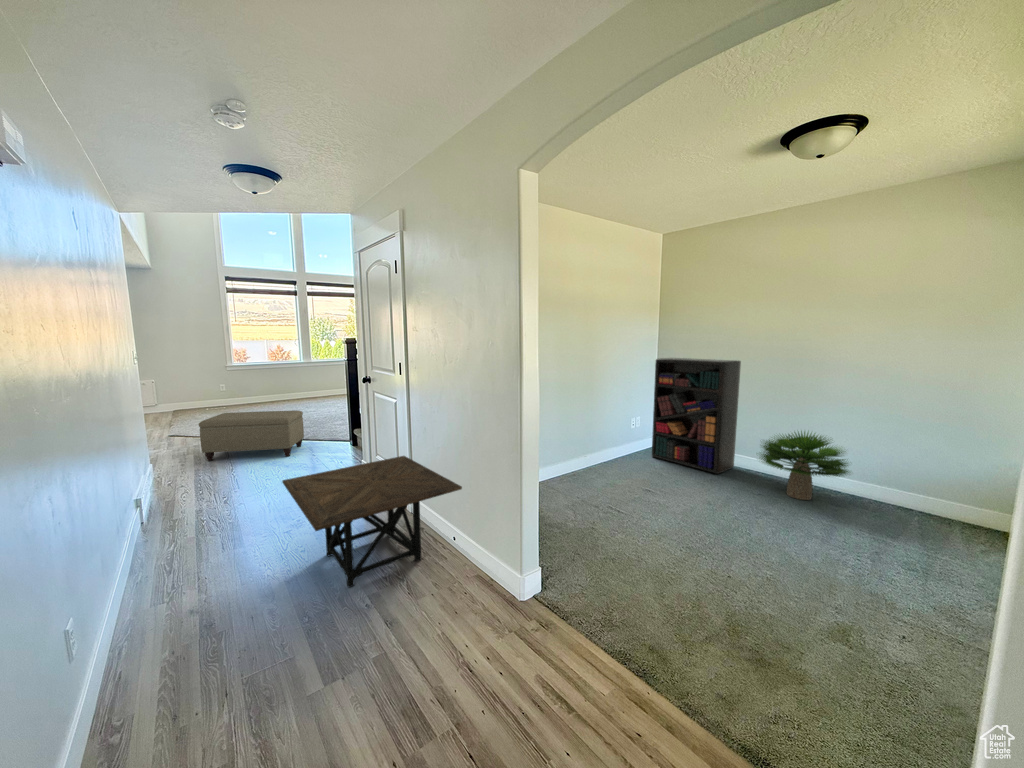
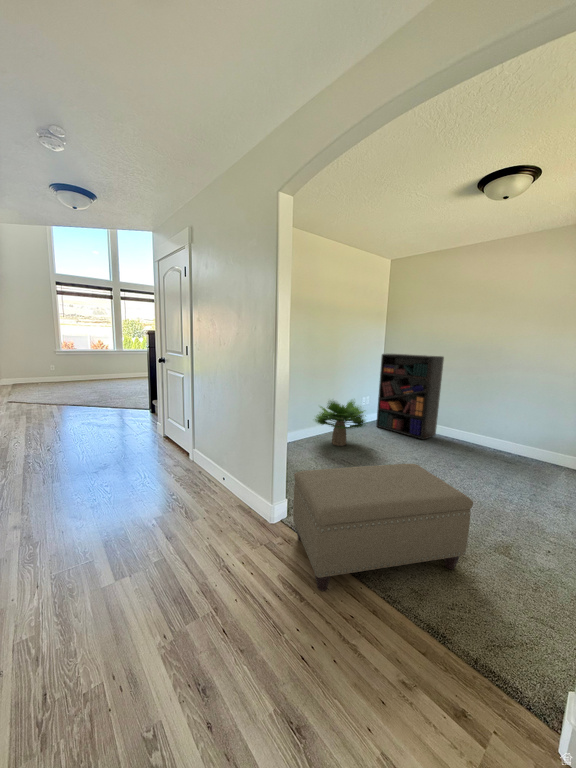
ottoman: present [199,410,304,461] -> present [293,464,473,591]
potted plant: present [761,431,849,500] -> present [315,400,365,446]
side table: present [282,456,462,587] -> none [91,417,230,513]

